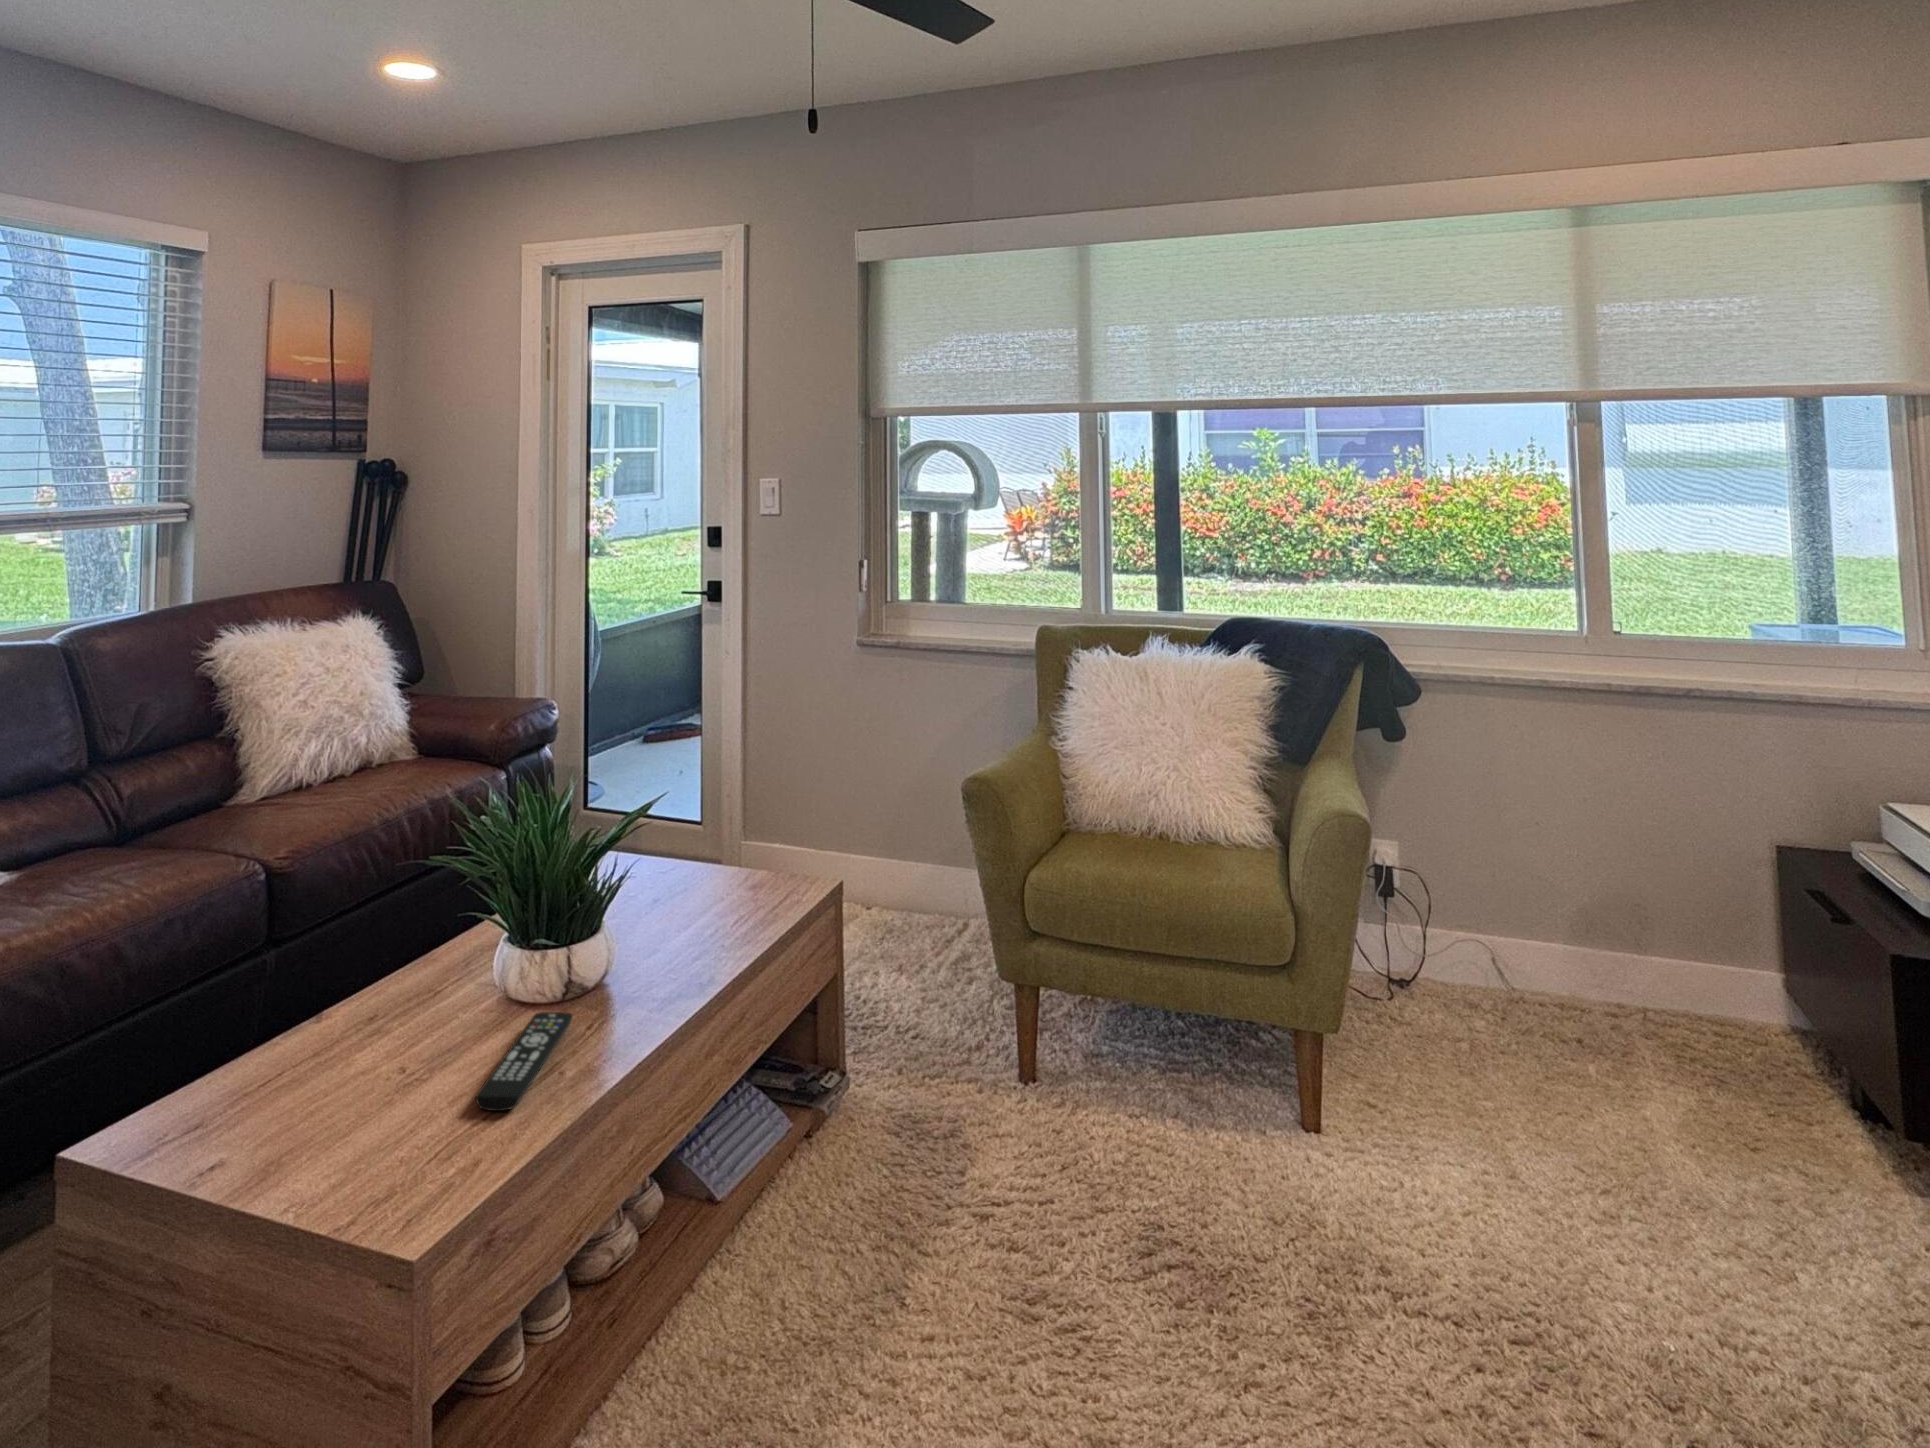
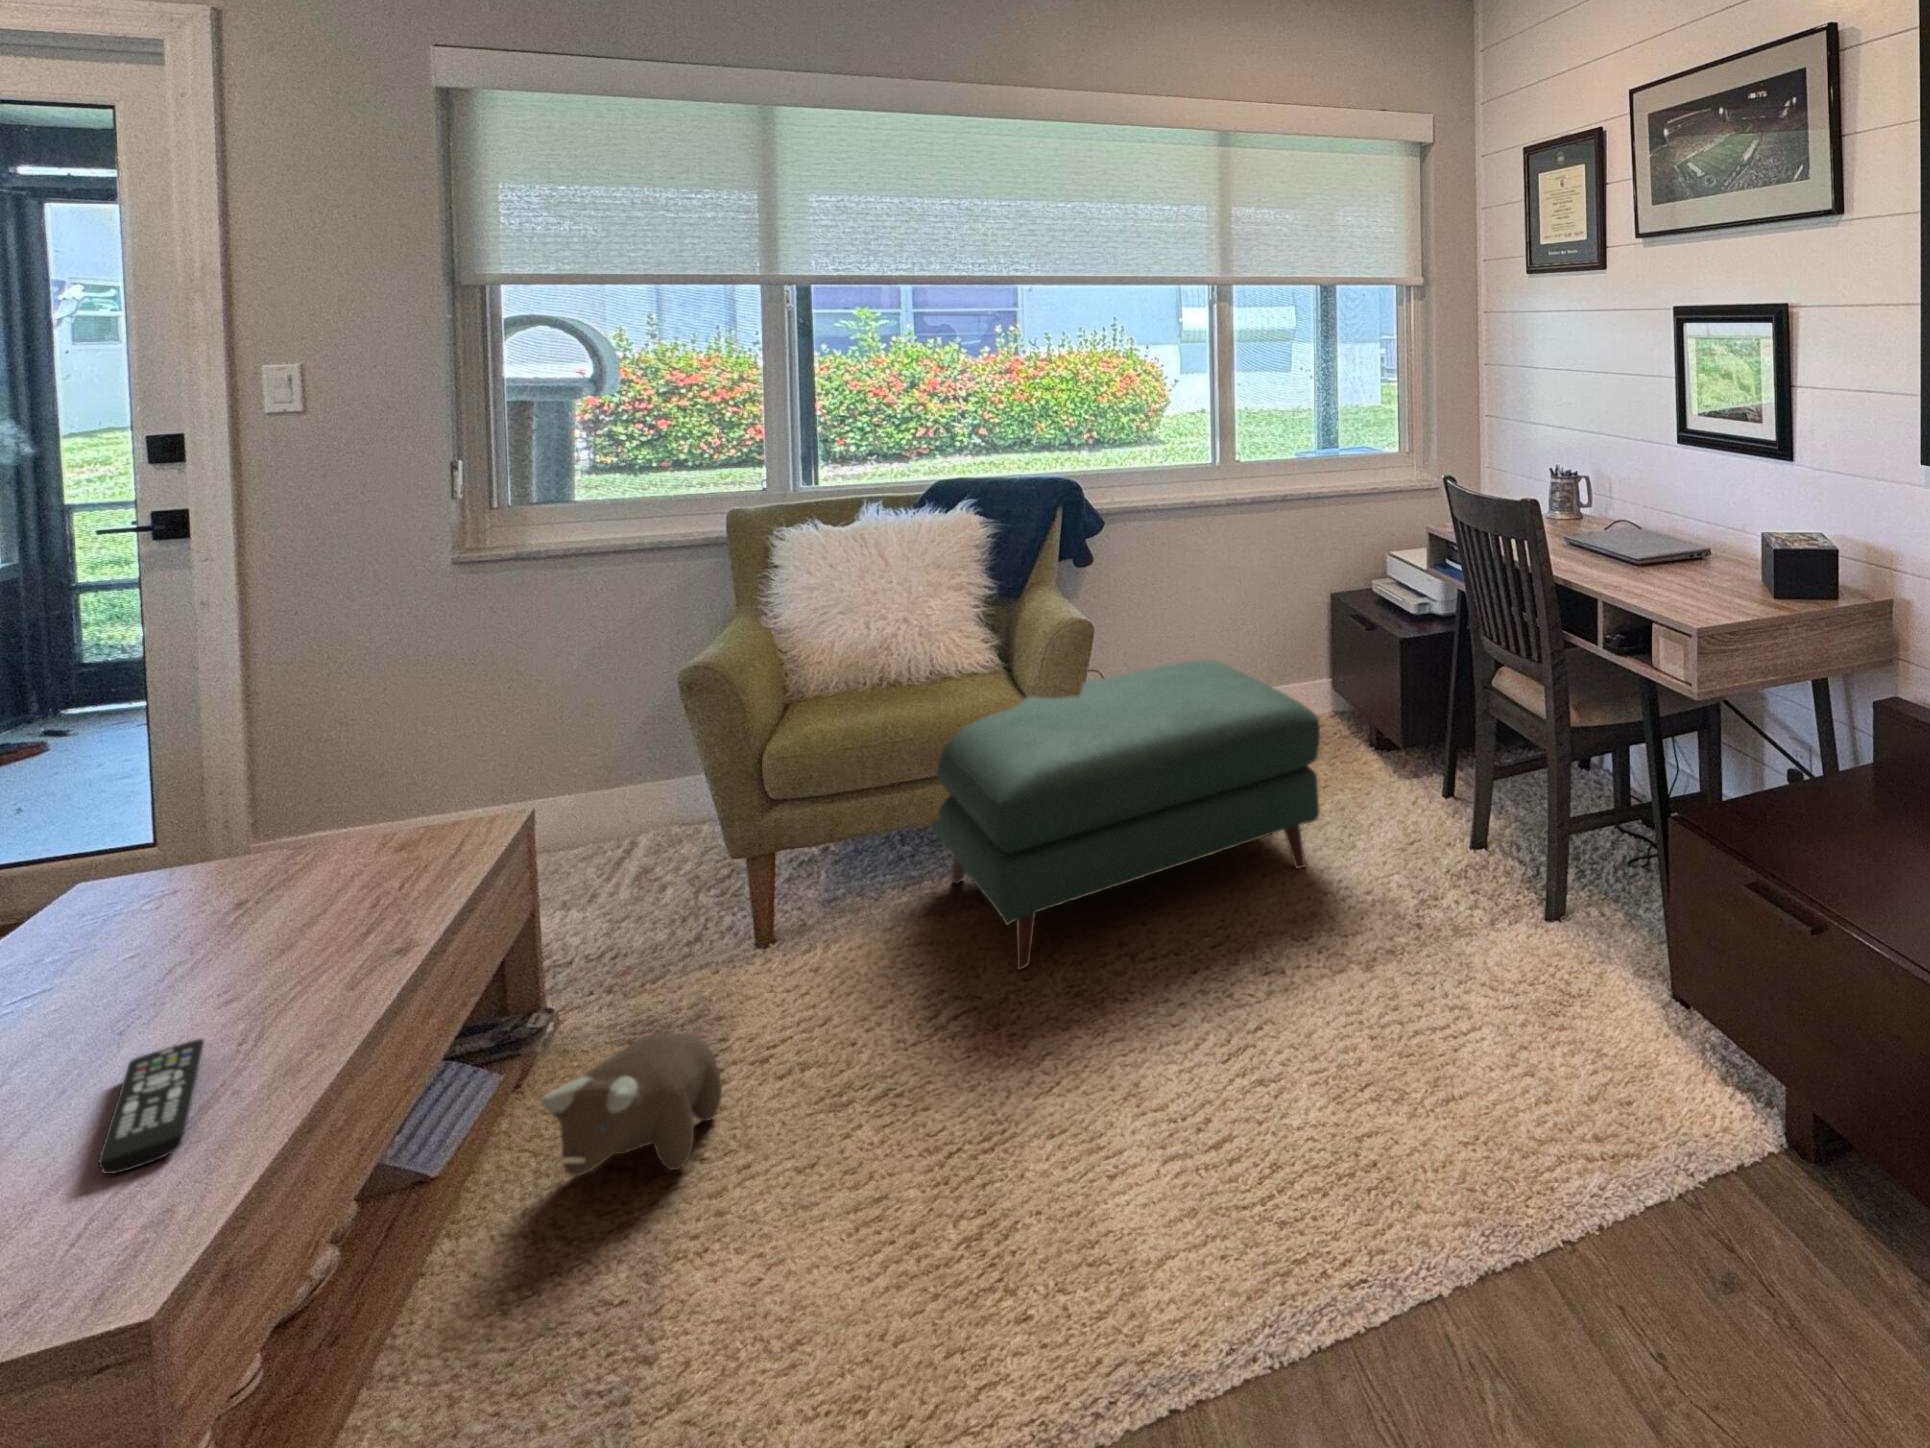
ottoman: none [1183,887,1715,1278] -> present [931,660,1320,970]
plush toy: none [780,1144,934,1302] -> present [541,1033,722,1176]

